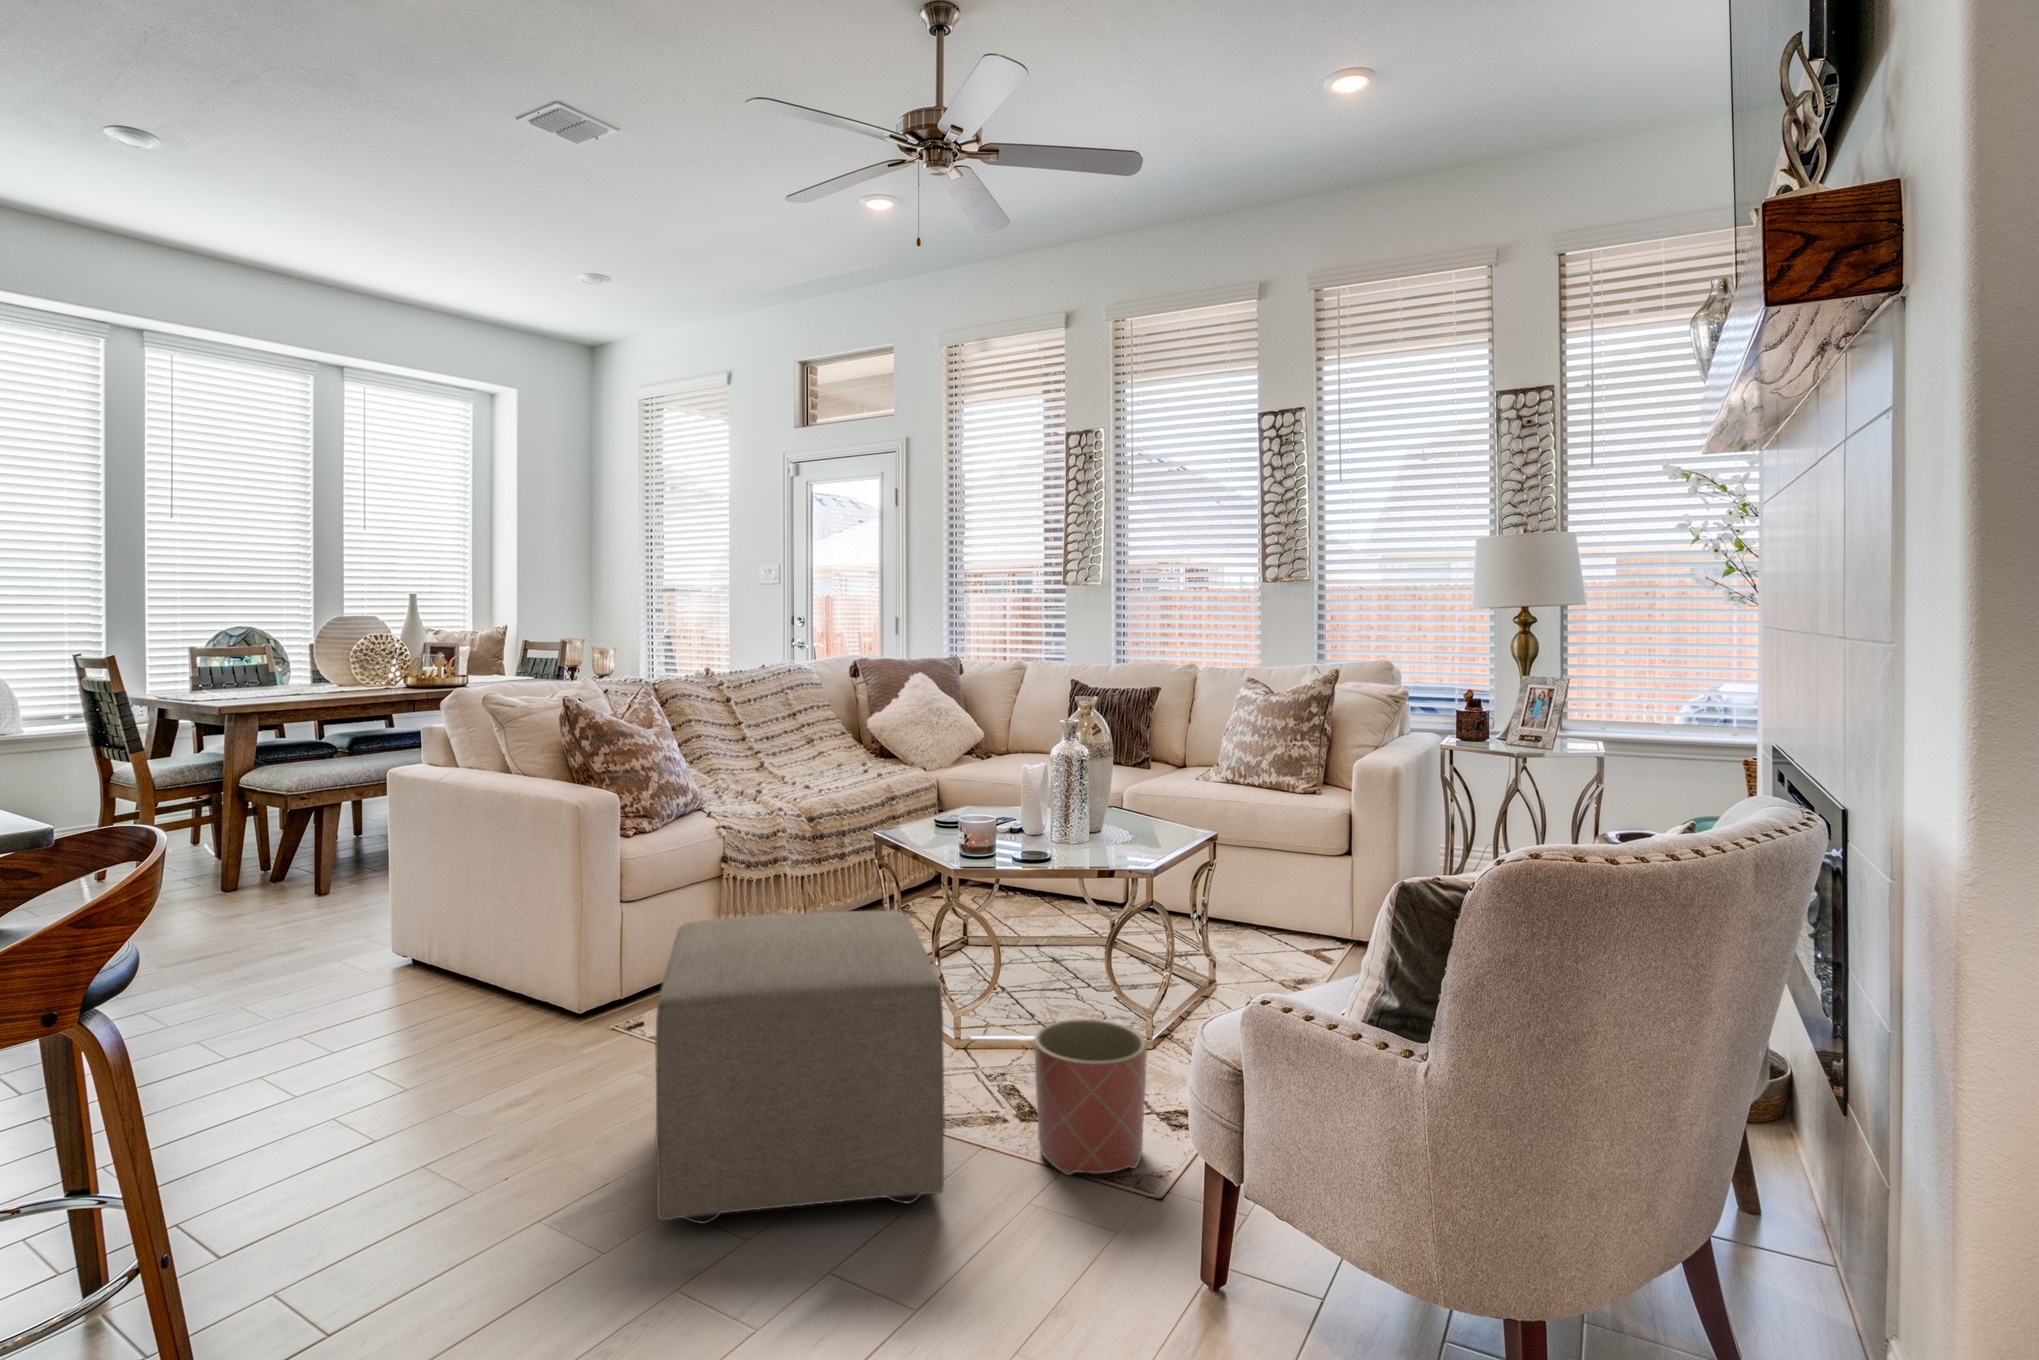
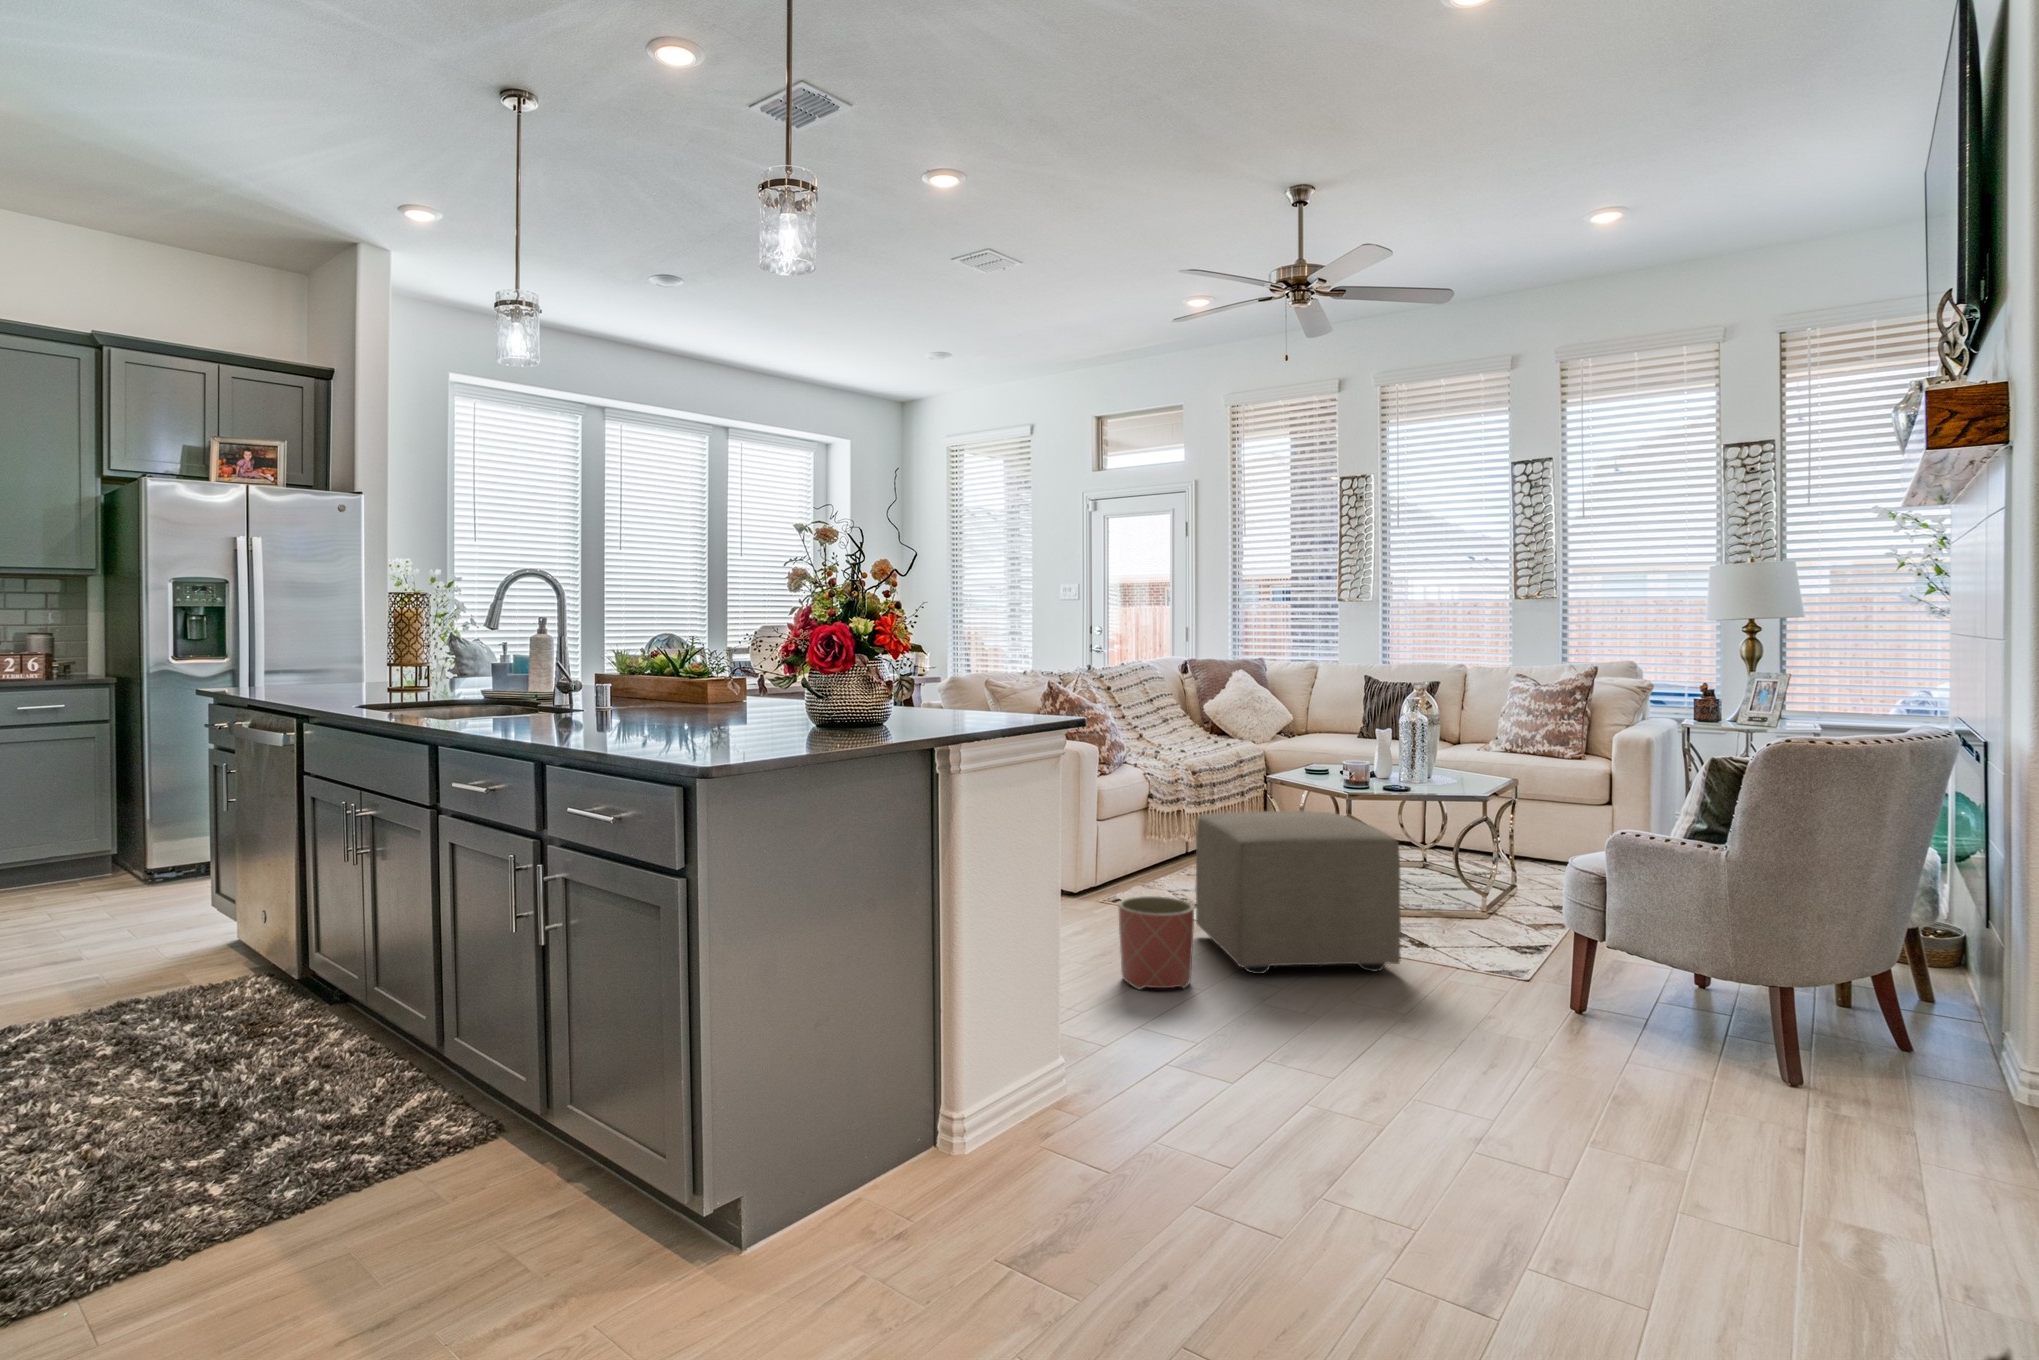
planter: present [1034,1019,1147,1175] -> present [1119,896,1194,990]

